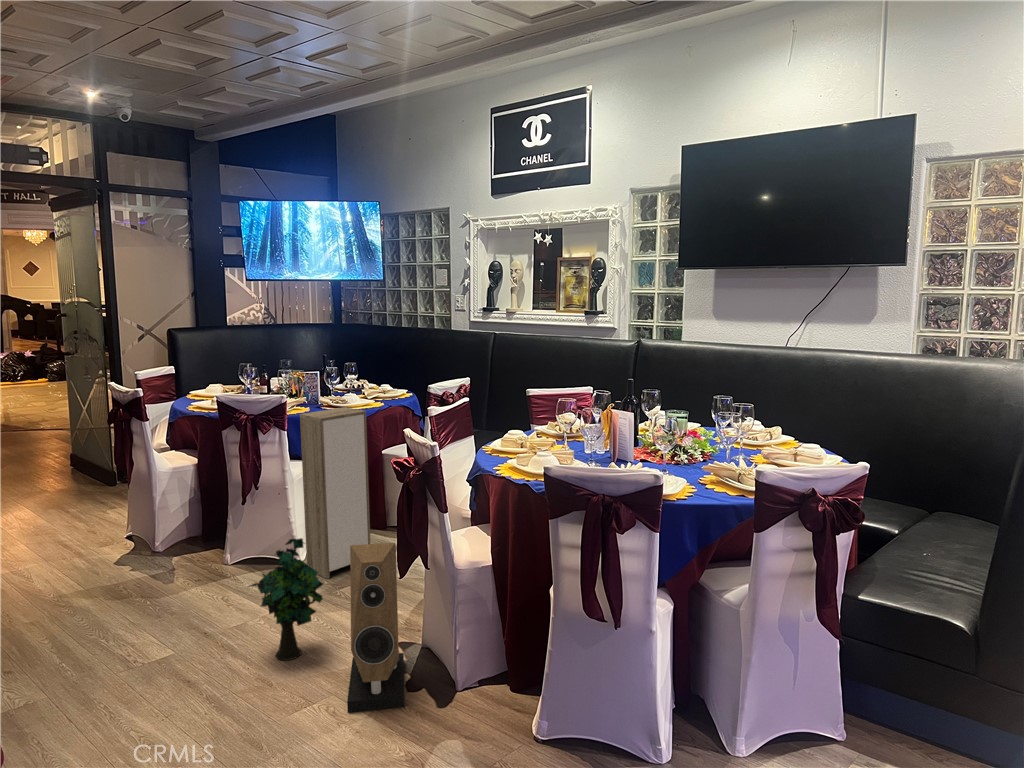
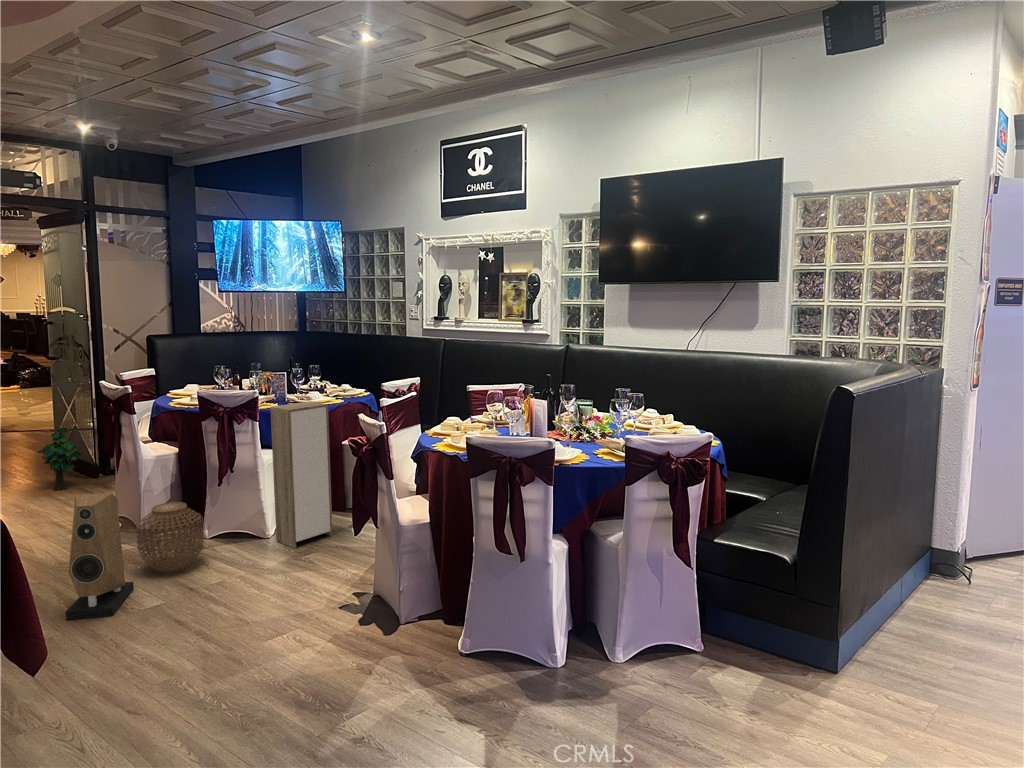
woven basket: none [146,525,224,608] -> present [136,502,204,572]
decorative plant: present [249,538,323,660] -> present [37,428,81,490]
speaker: present [347,543,404,712] -> present [66,493,134,620]

